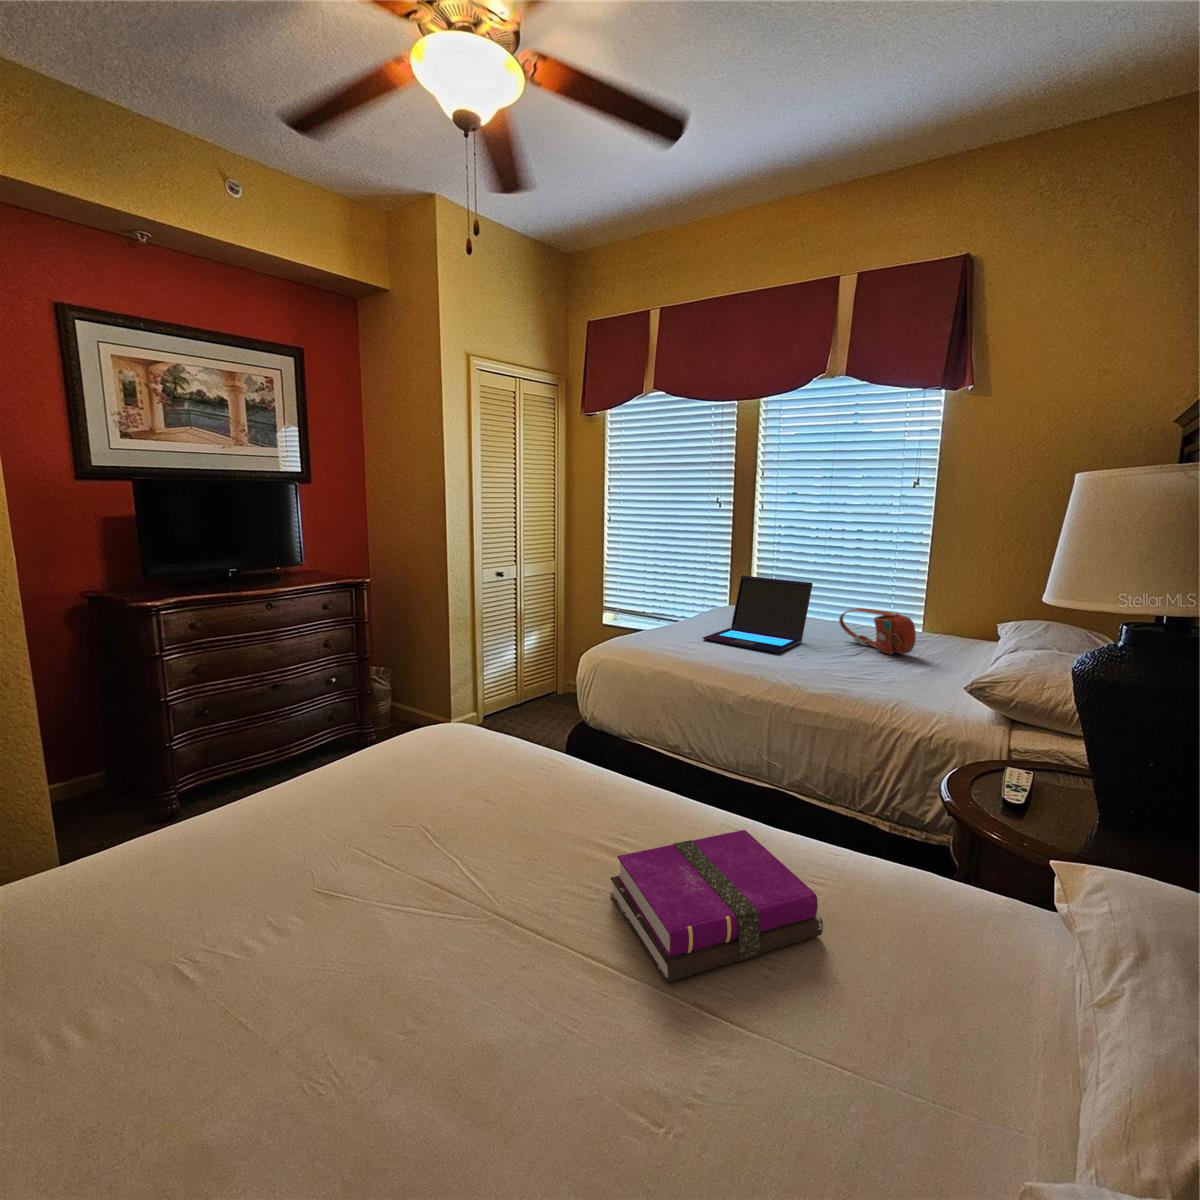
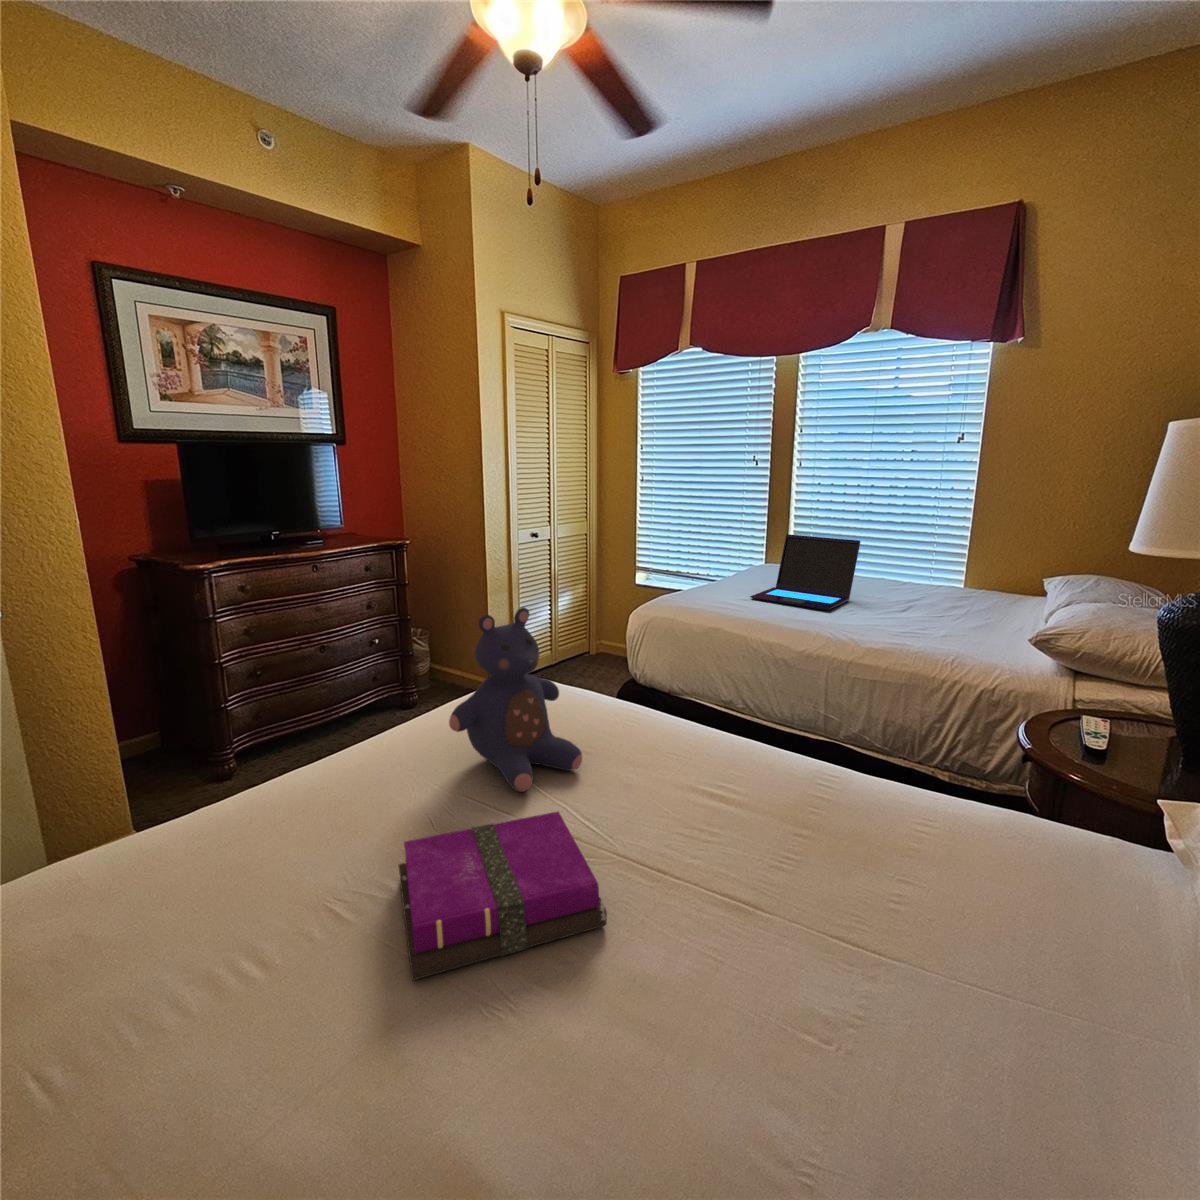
handbag: present [839,608,916,654] -> none [886,566,966,611]
teddy bear: none [340,654,483,850] -> present [449,608,582,792]
notebook: present [610,830,823,983] -> present [398,812,607,980]

